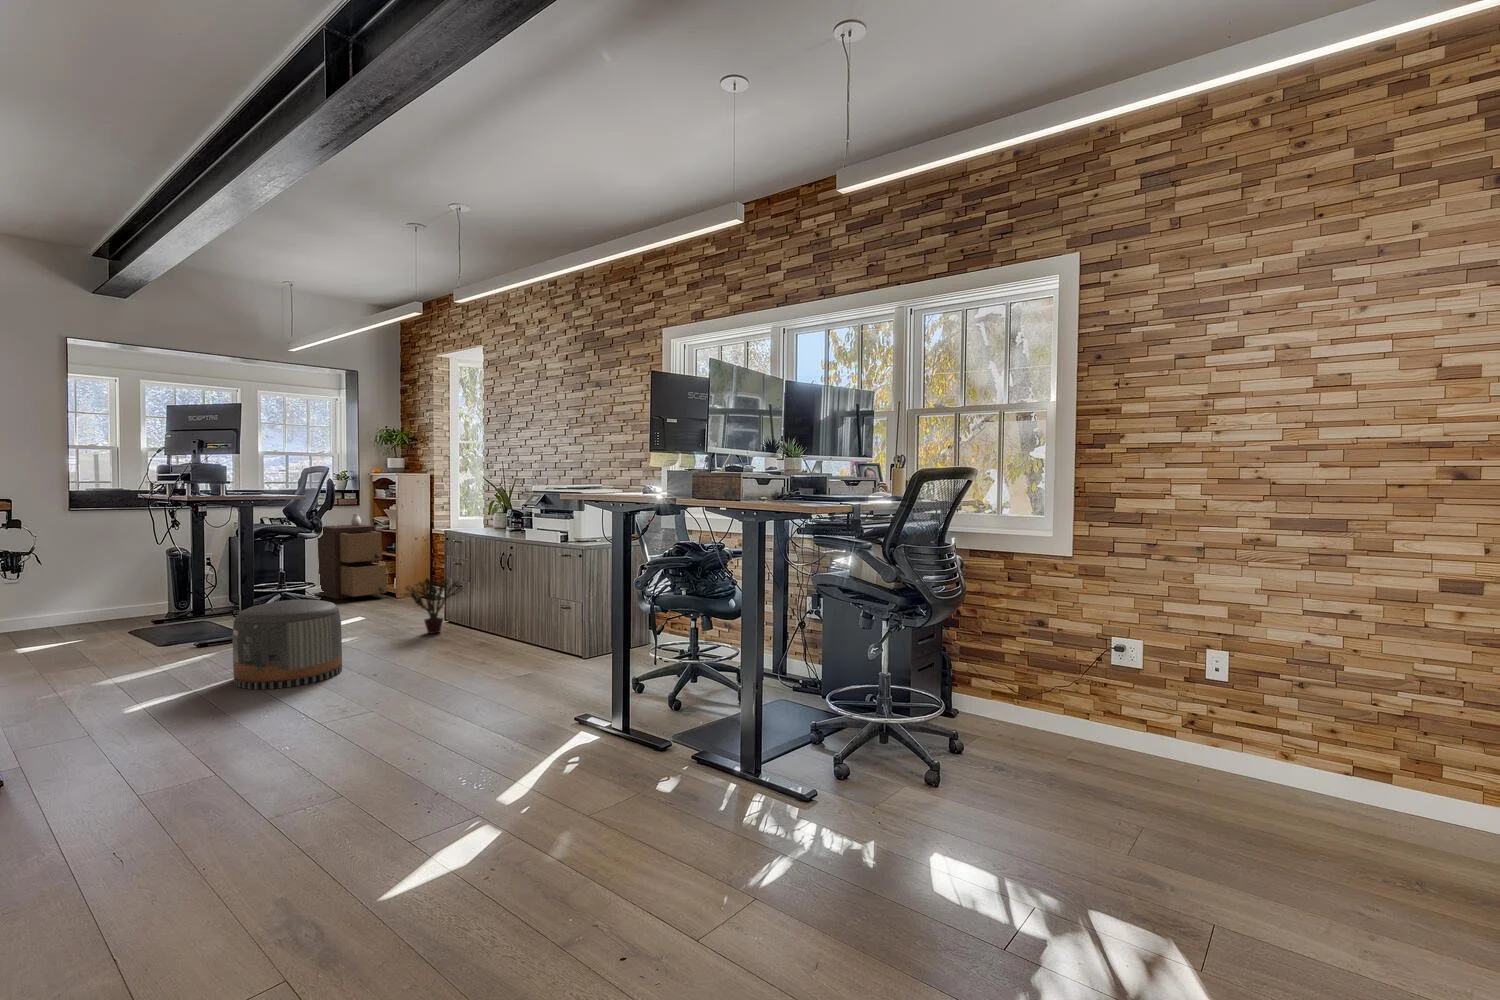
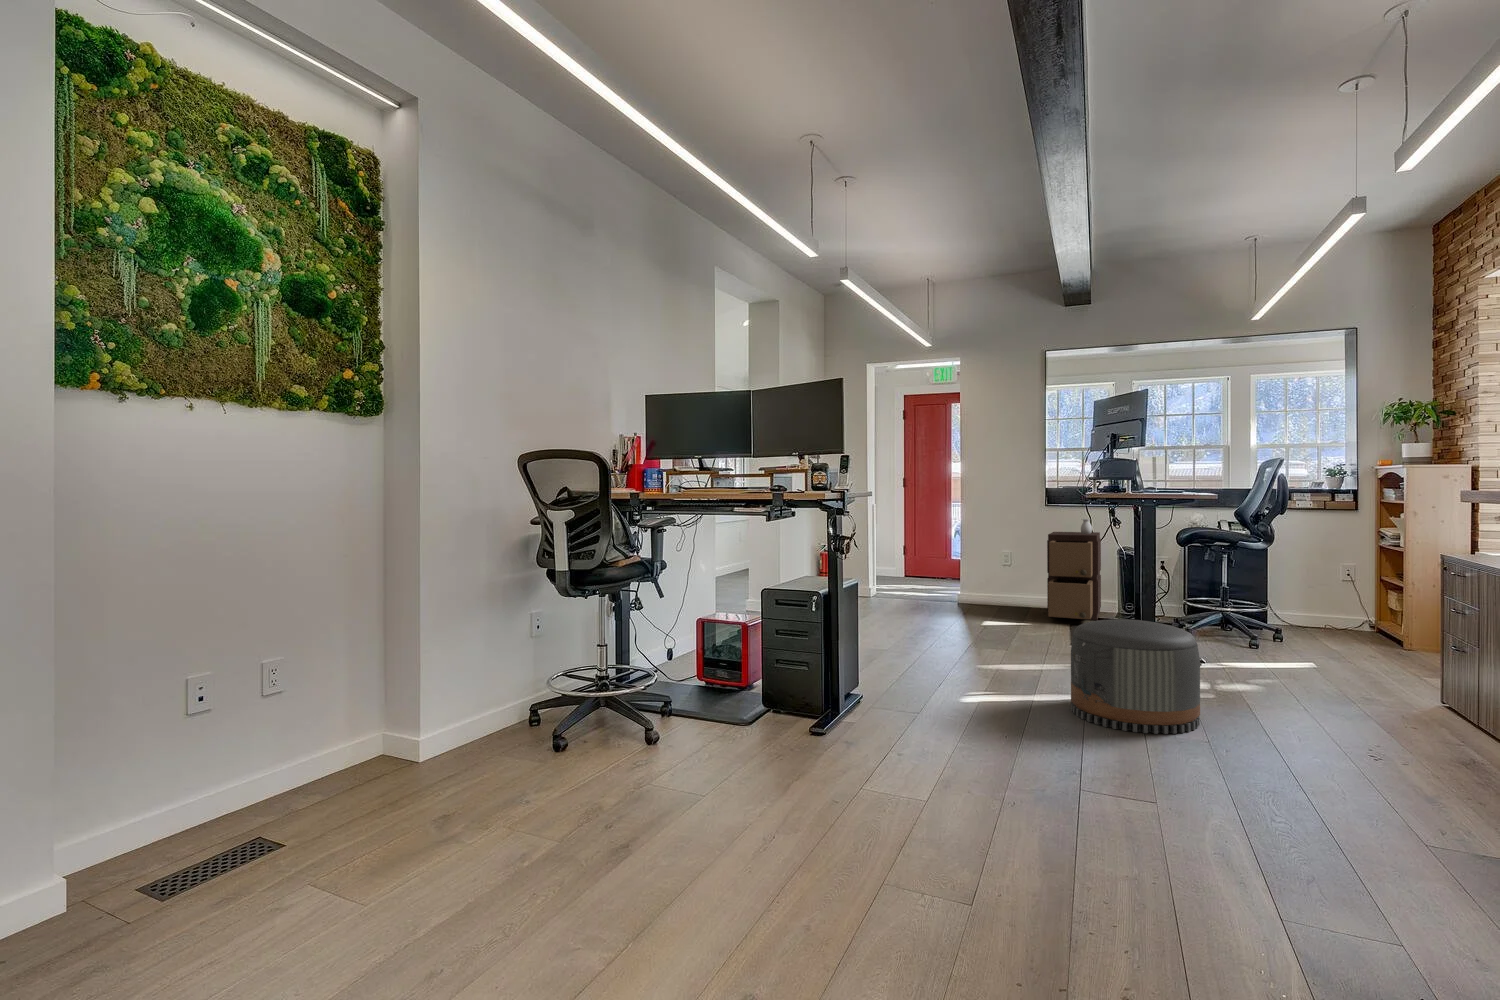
storage cabinet: present [318,513,387,599] -> present [1047,519,1101,620]
potted plant: present [405,577,462,634] -> none [1340,622,1461,718]

